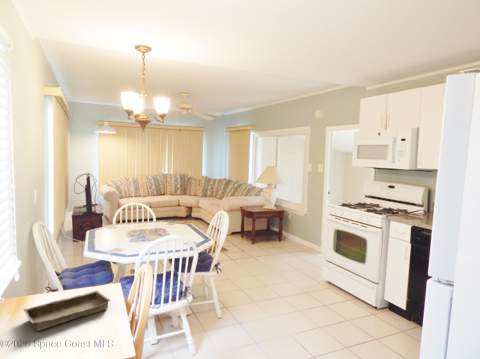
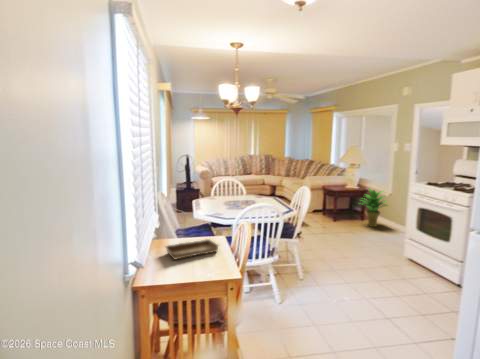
potted plant: none [276,209,305,248] -> present [362,189,386,227]

